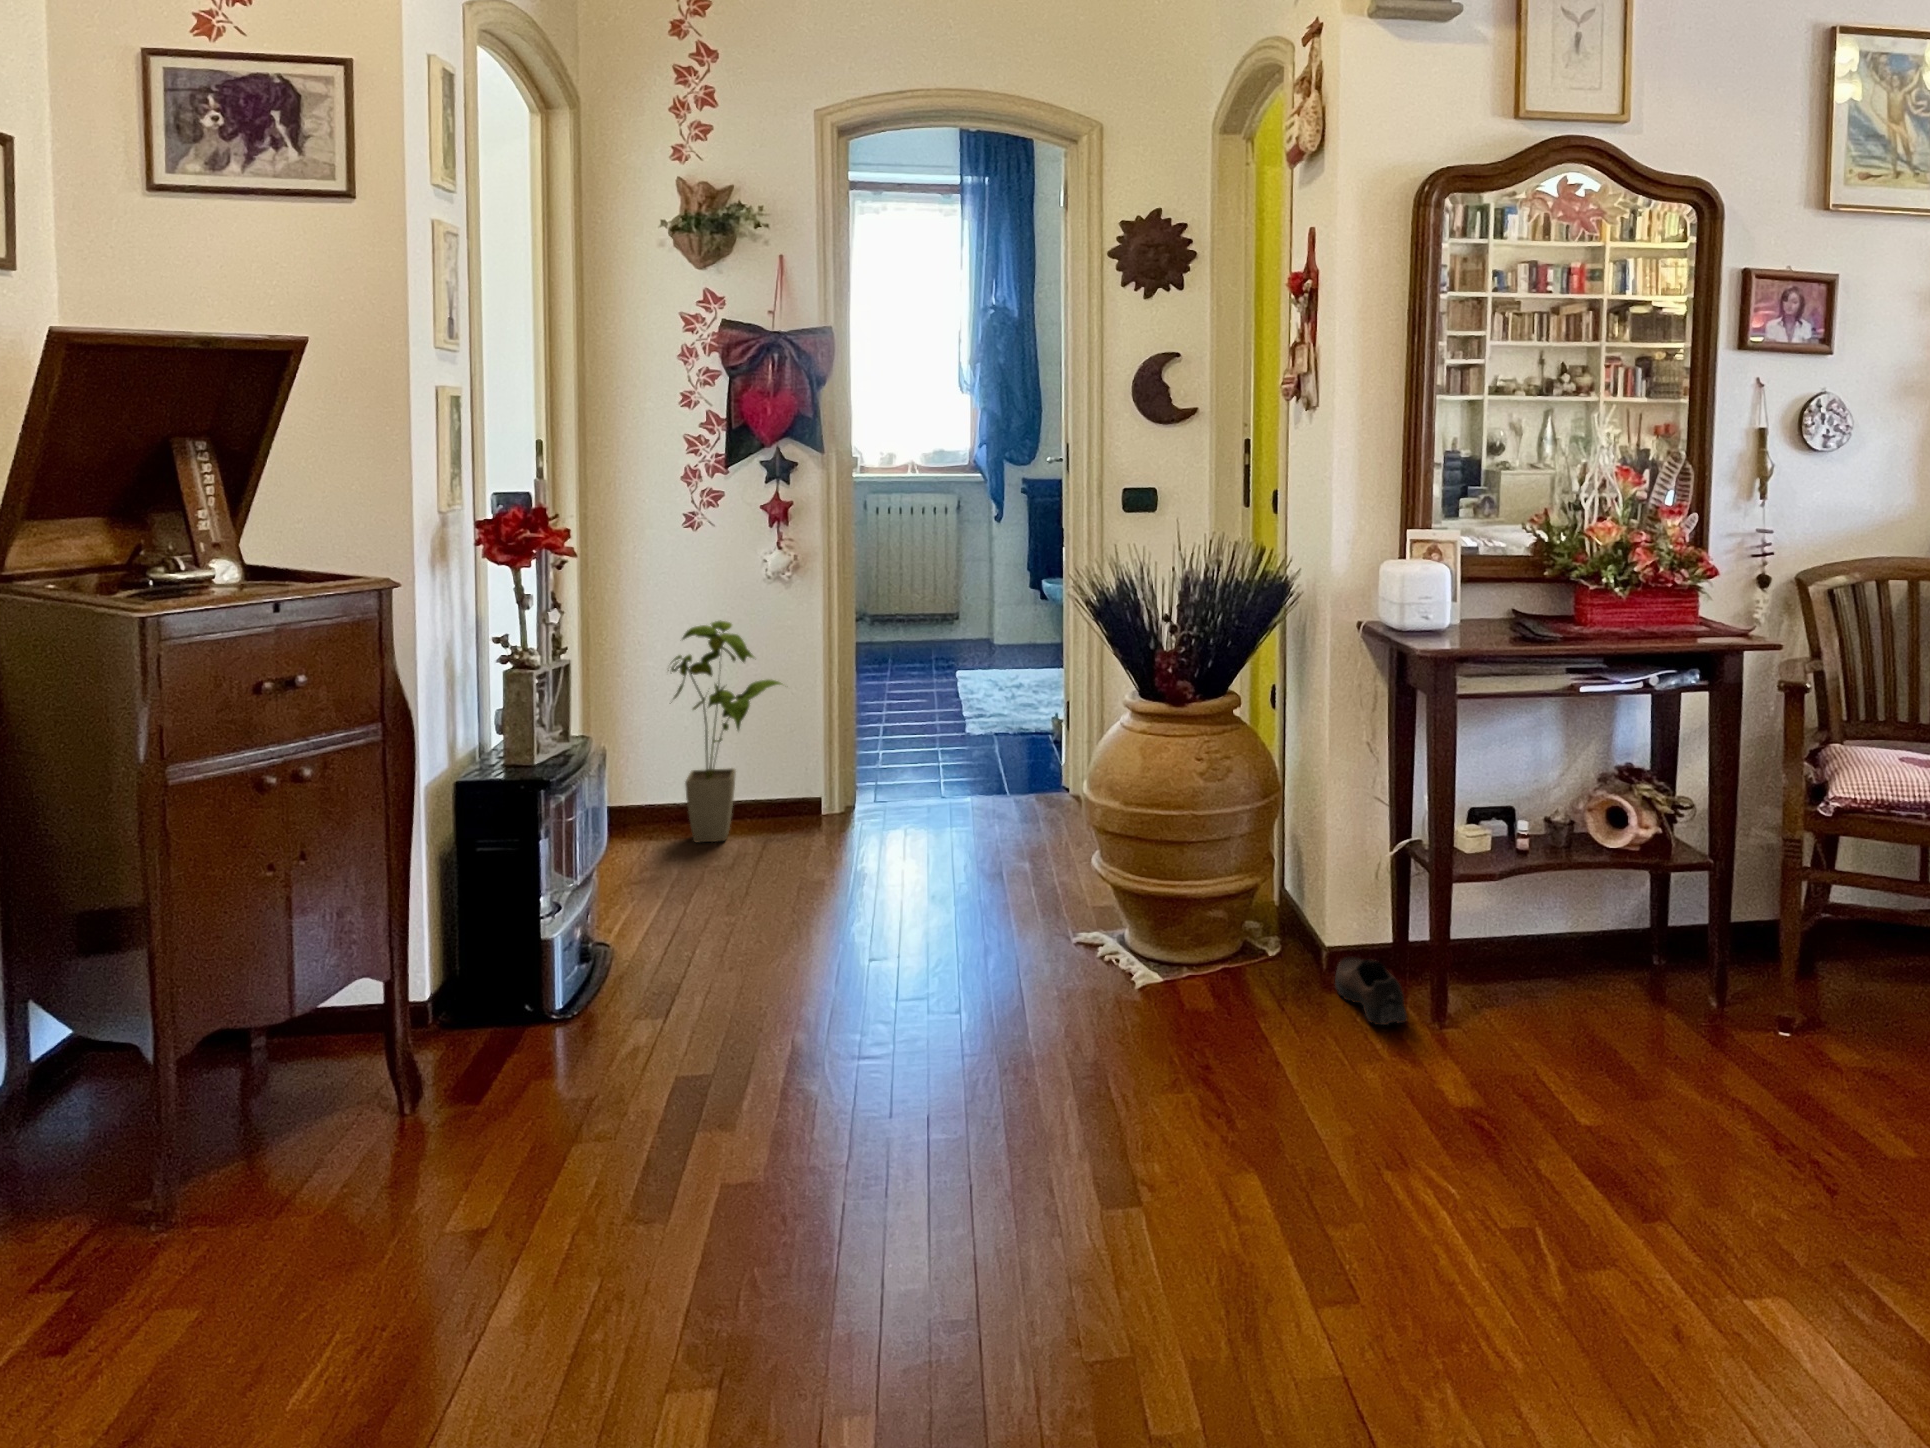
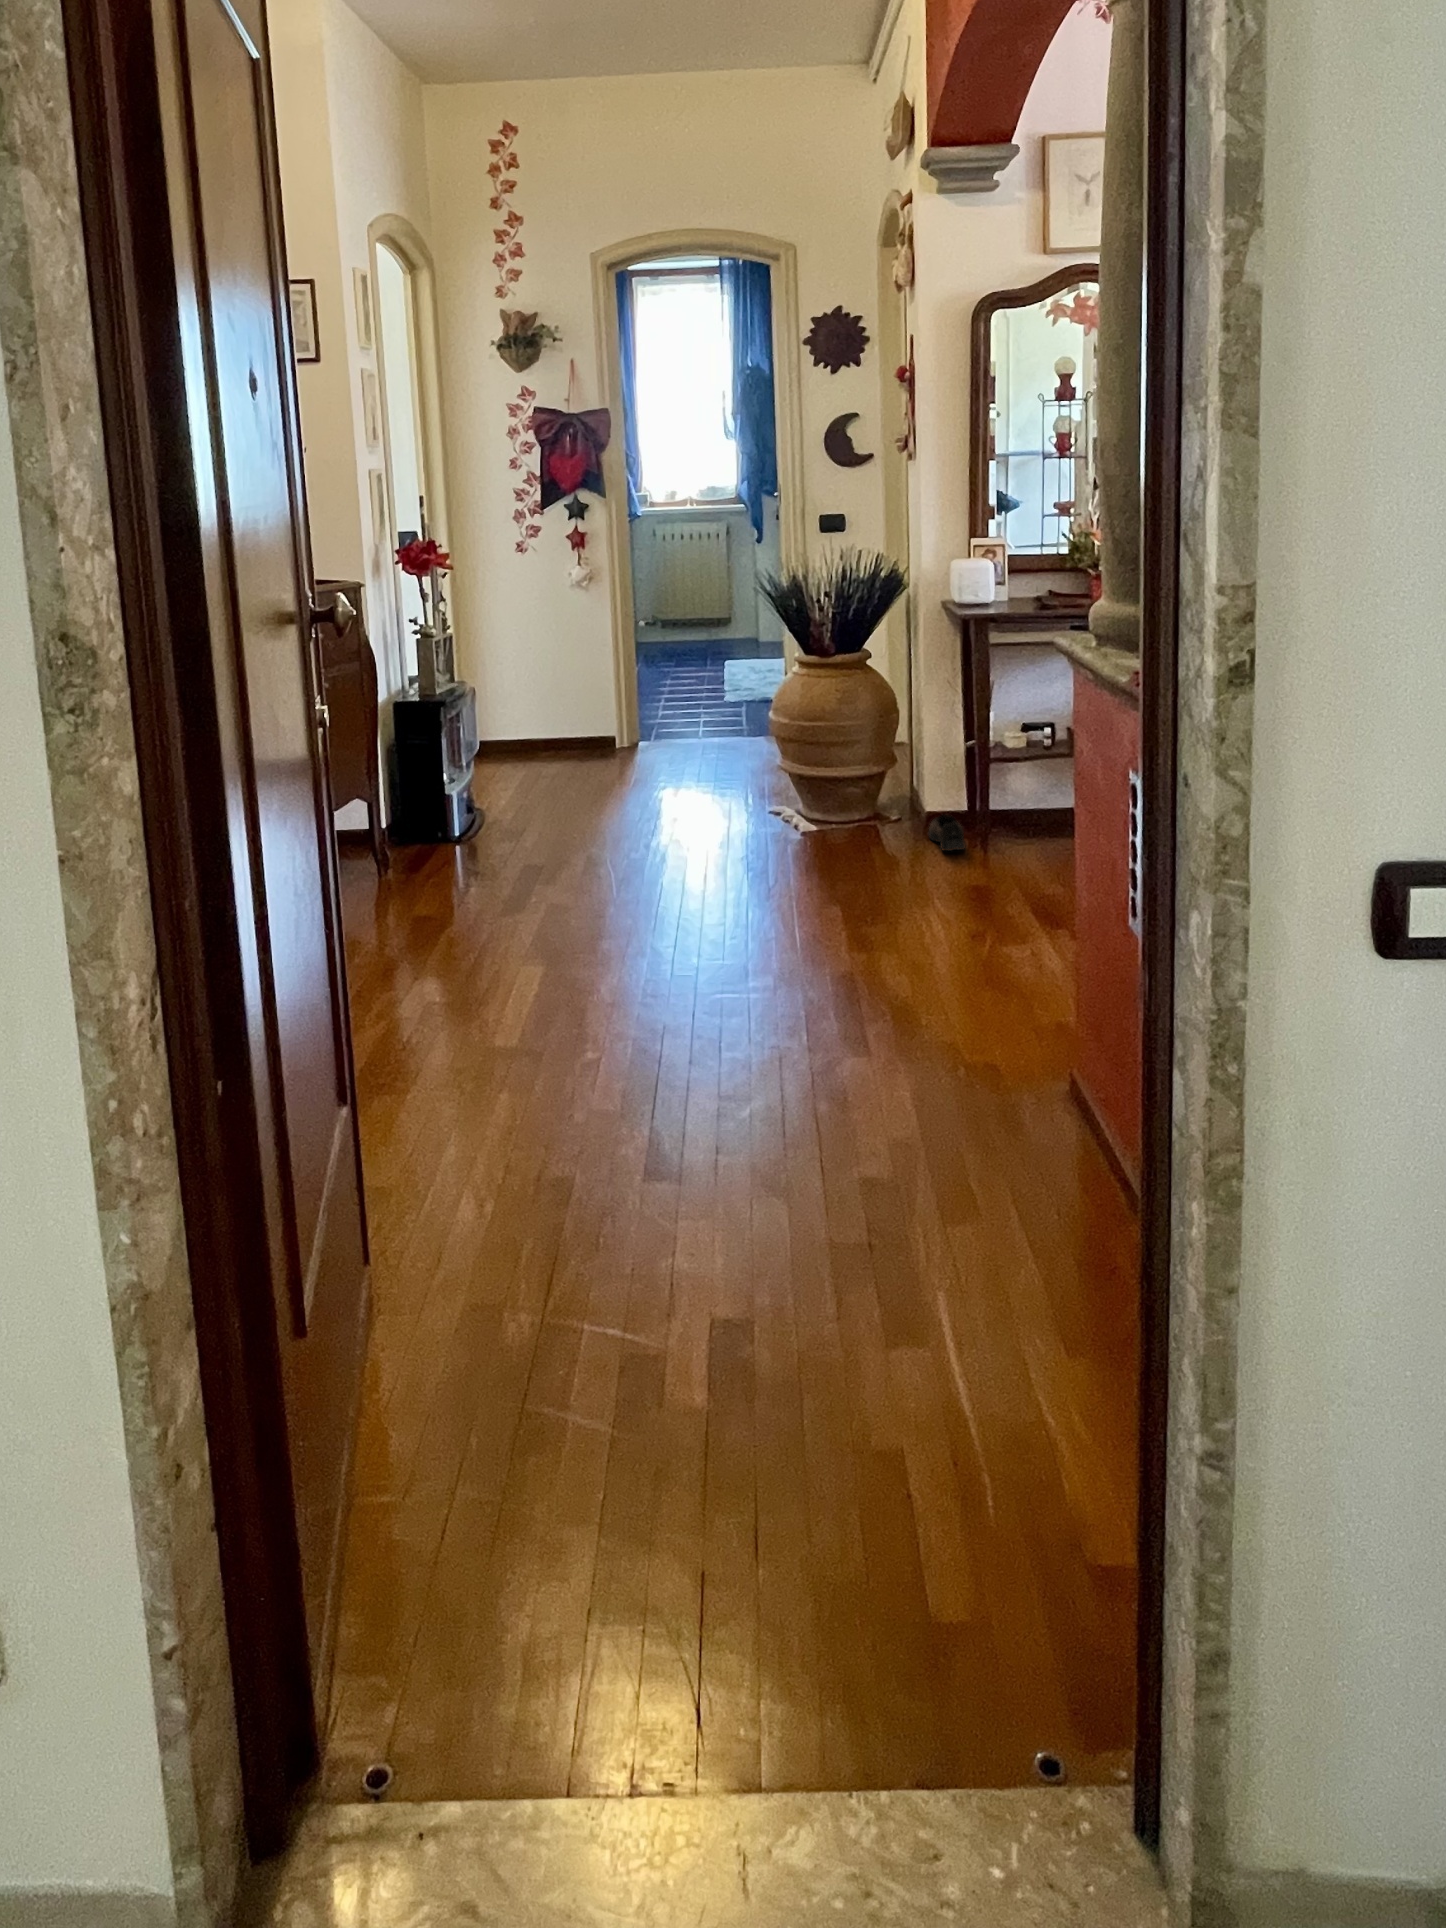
house plant: present [668,620,782,842] -> none [510,614,591,762]

